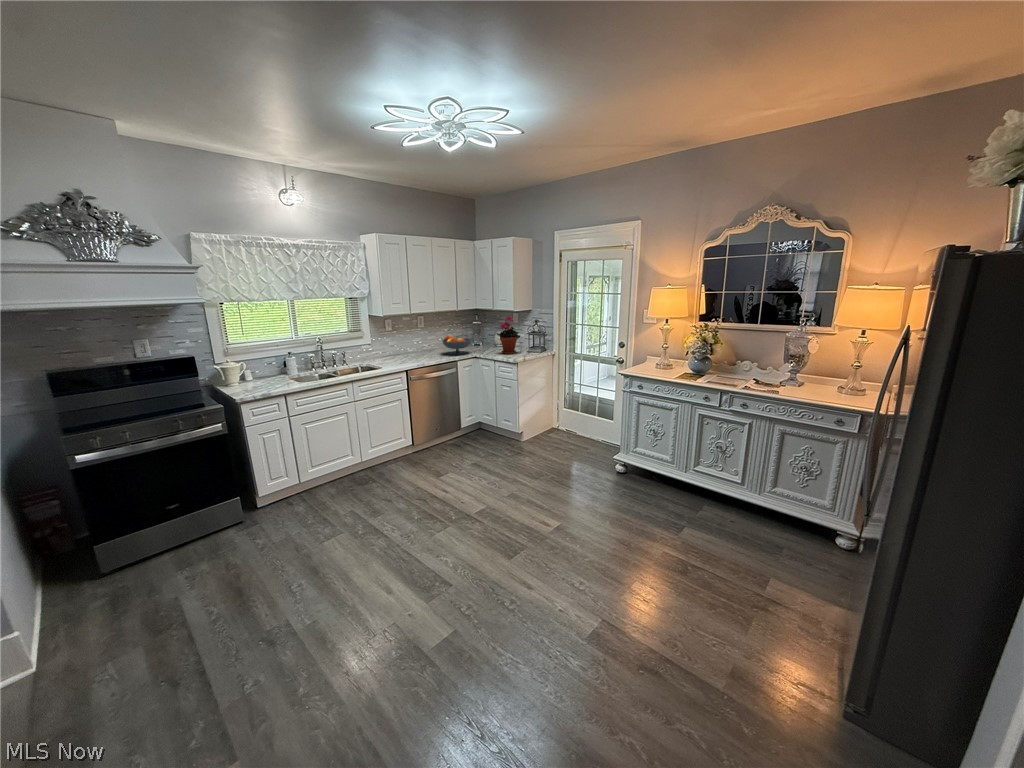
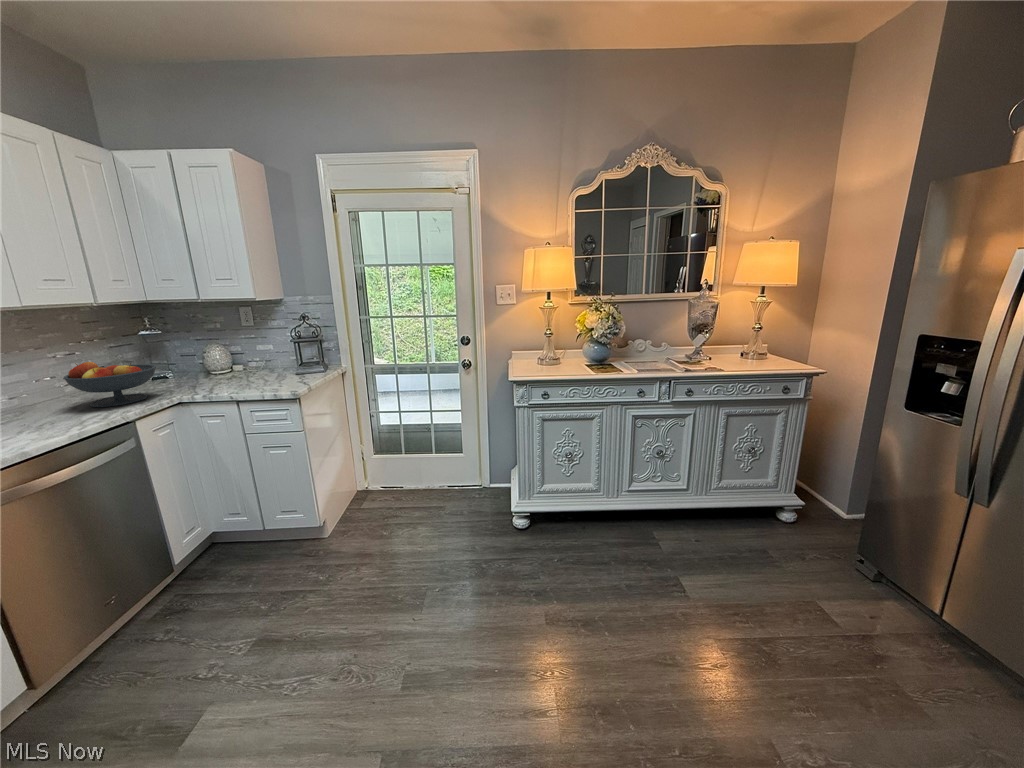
potted plant: present [497,316,520,354] -> none [223,307,278,383]

